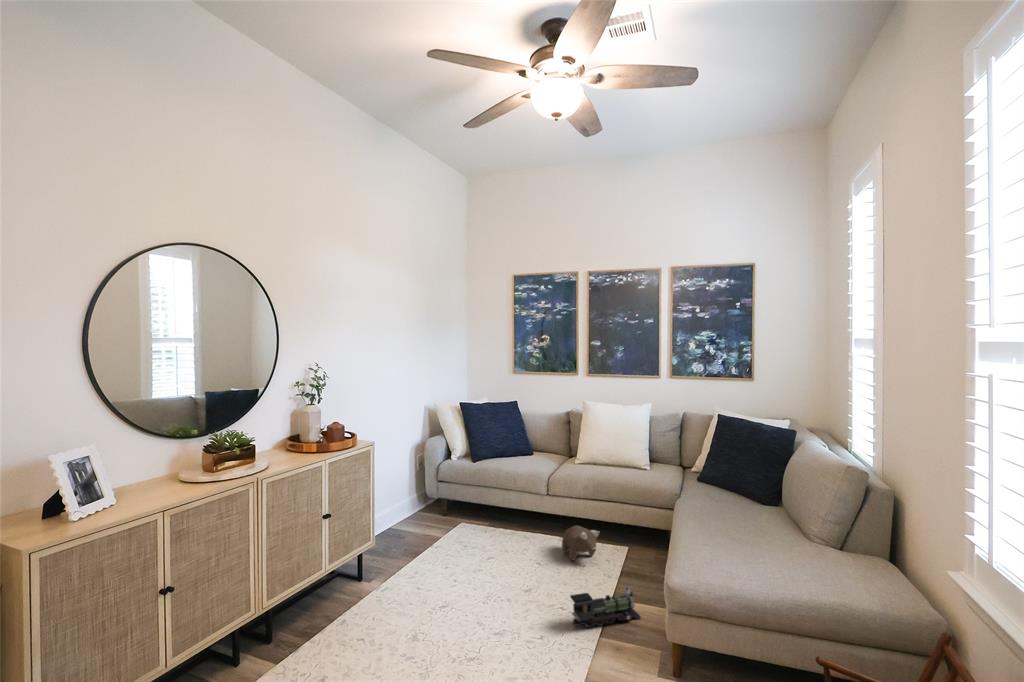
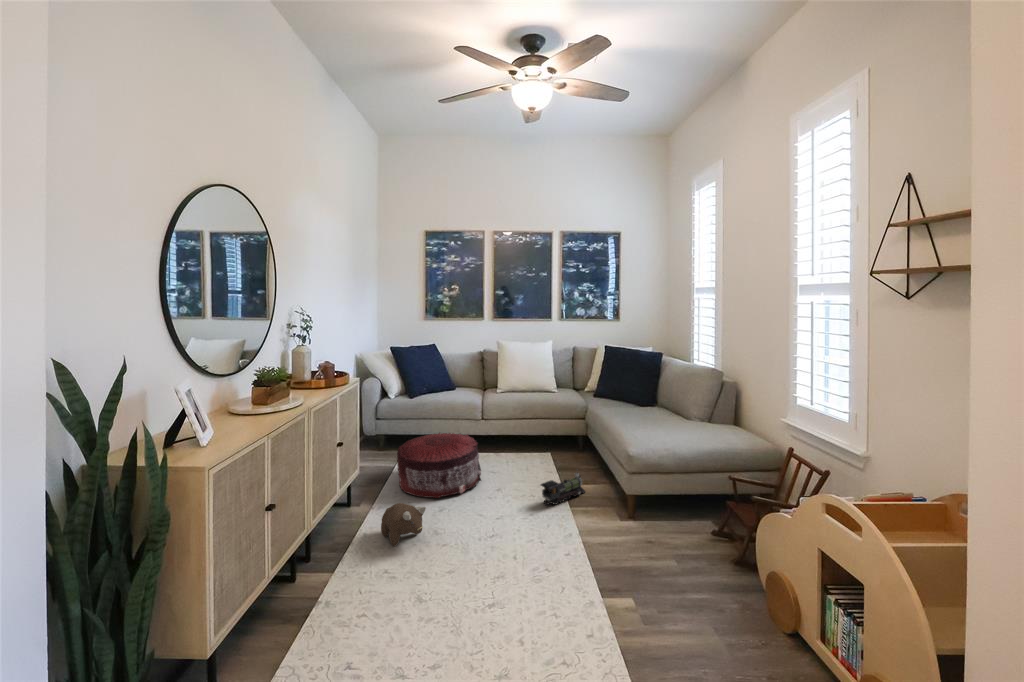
pouf: none [426,506,520,588] -> present [397,433,481,498]
plush toy: present [562,526,599,561] -> present [381,503,426,546]

